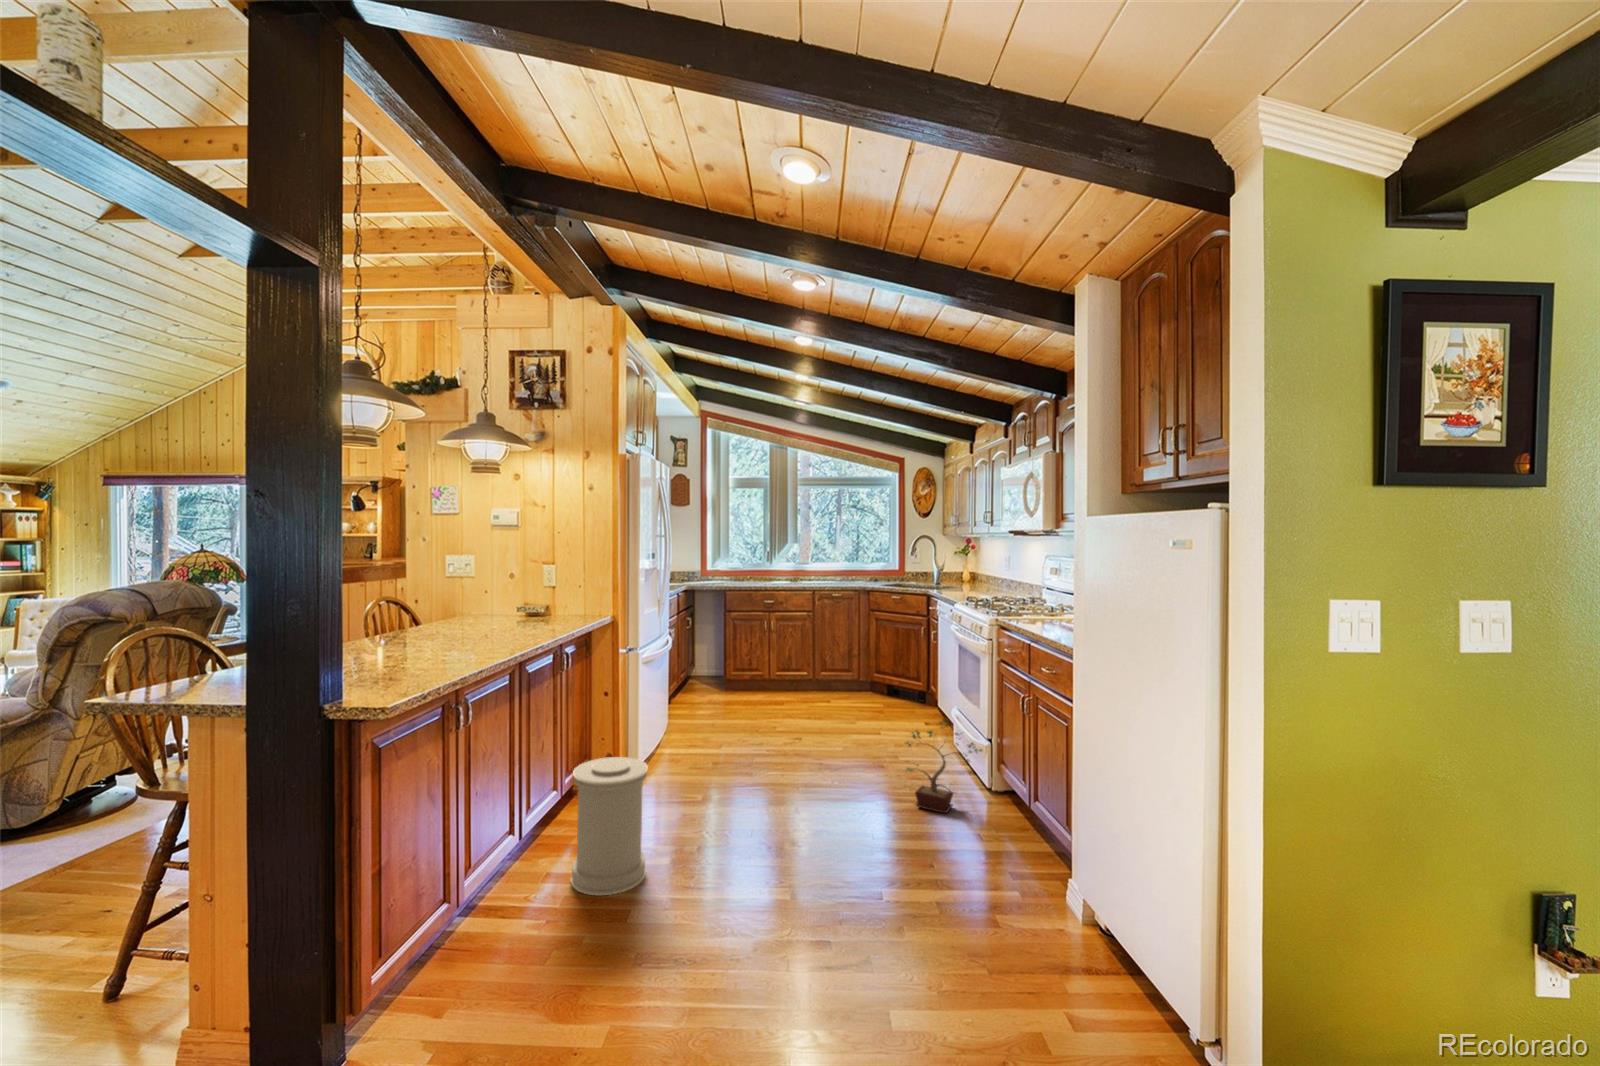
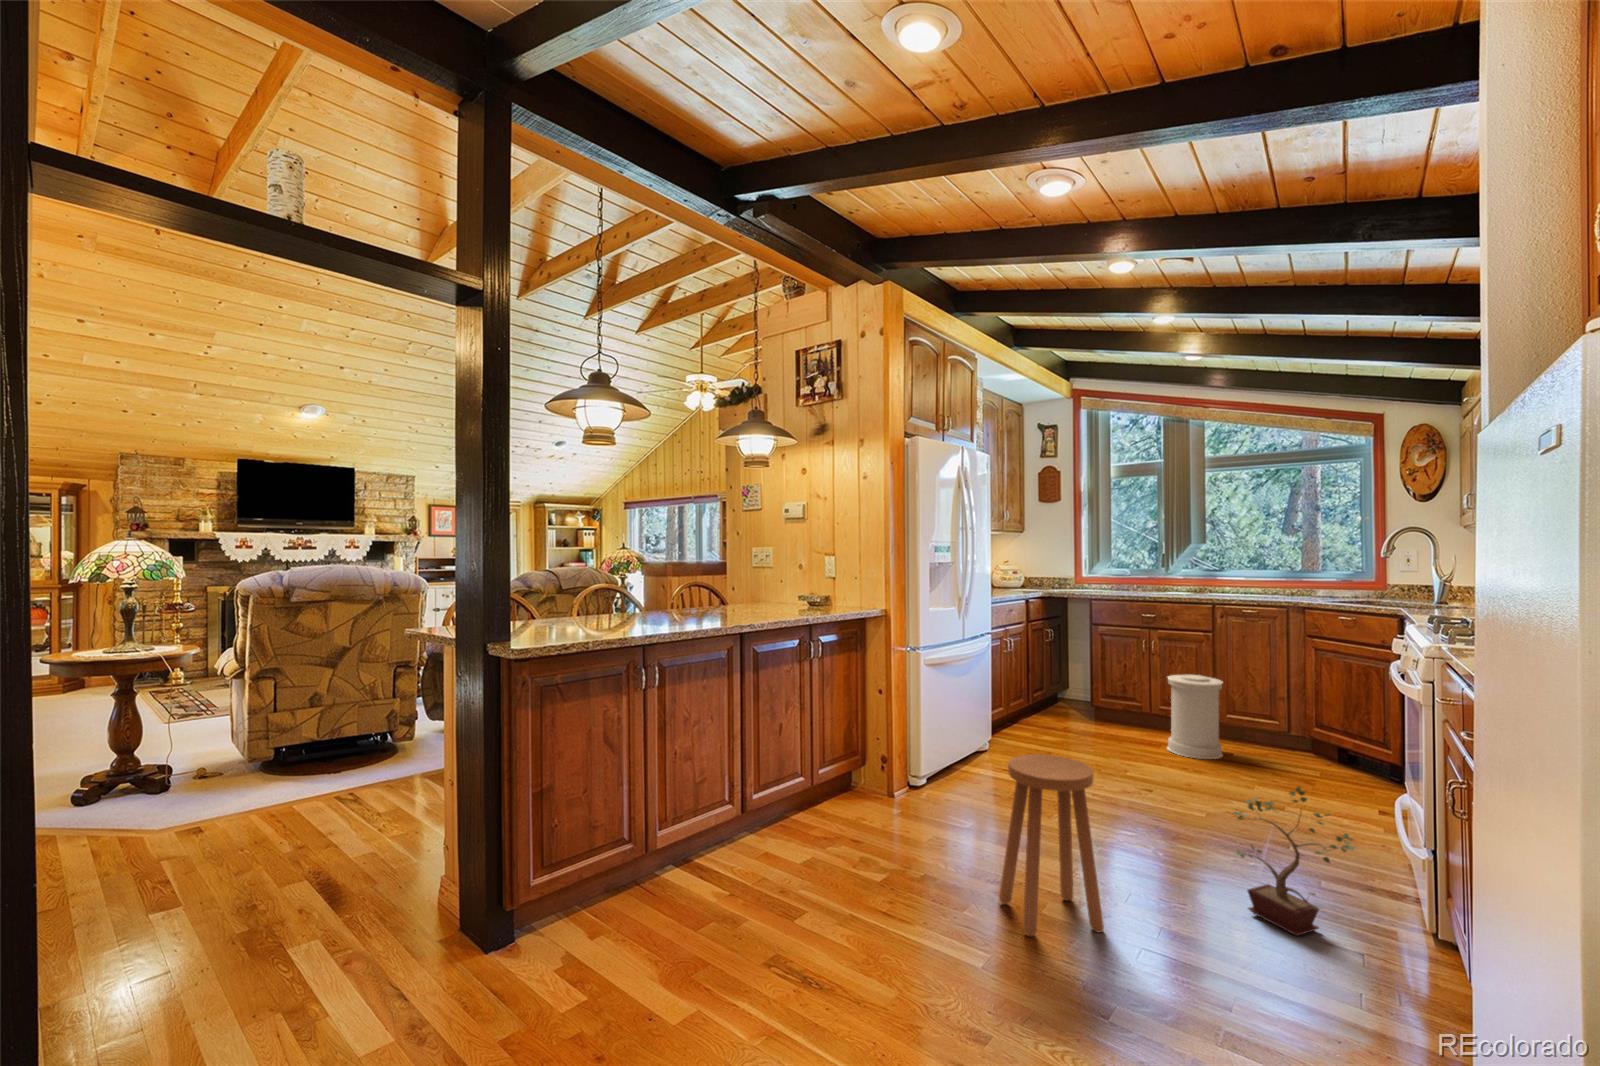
stool: none [775,726,853,866] -> present [999,754,1104,936]
trash can: present [571,757,648,895] -> present [1168,674,1222,759]

